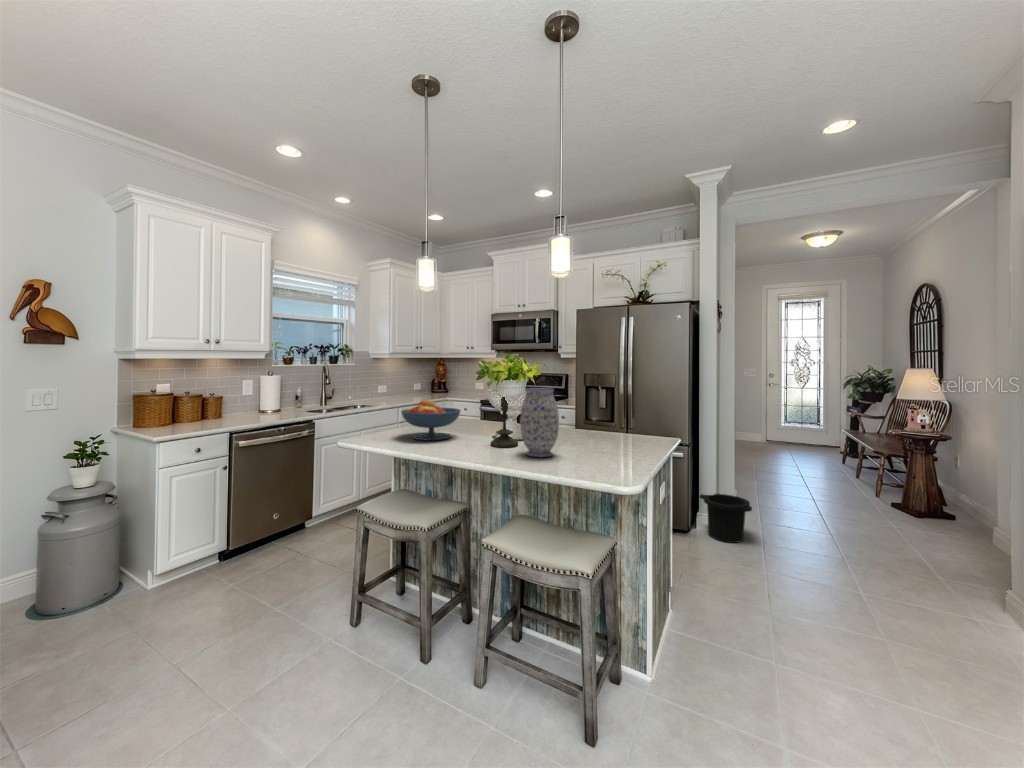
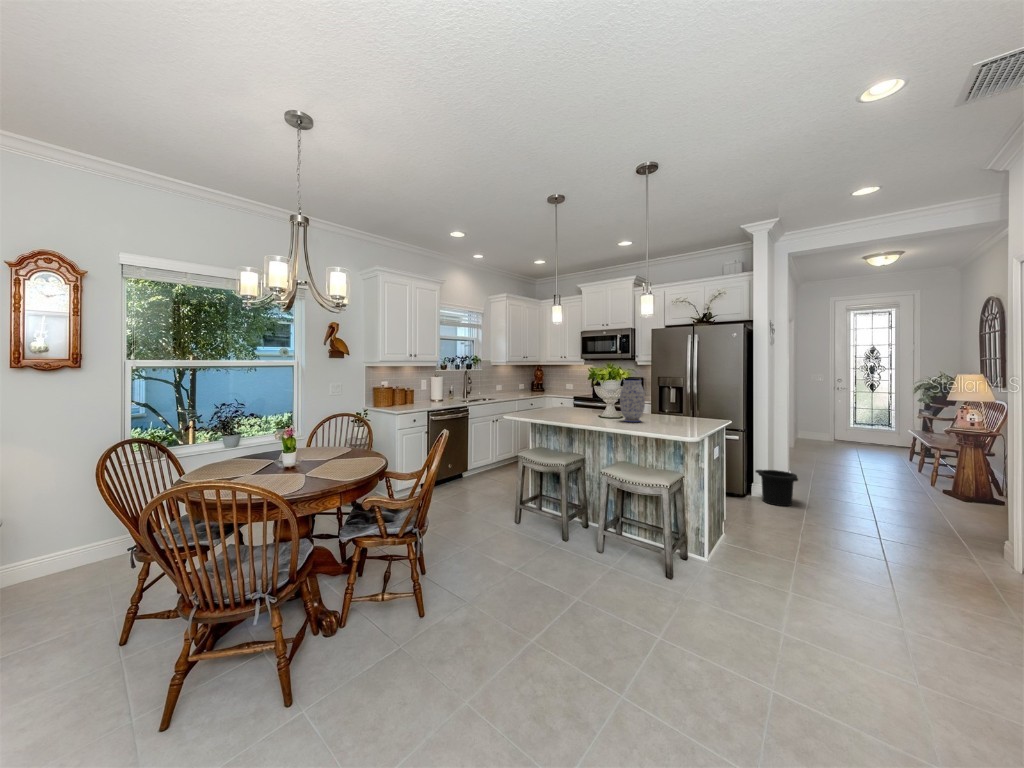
candle: present [491,397,518,447] -> none [599,373,617,418]
fruit bowl: present [401,400,461,440] -> none [540,390,577,414]

